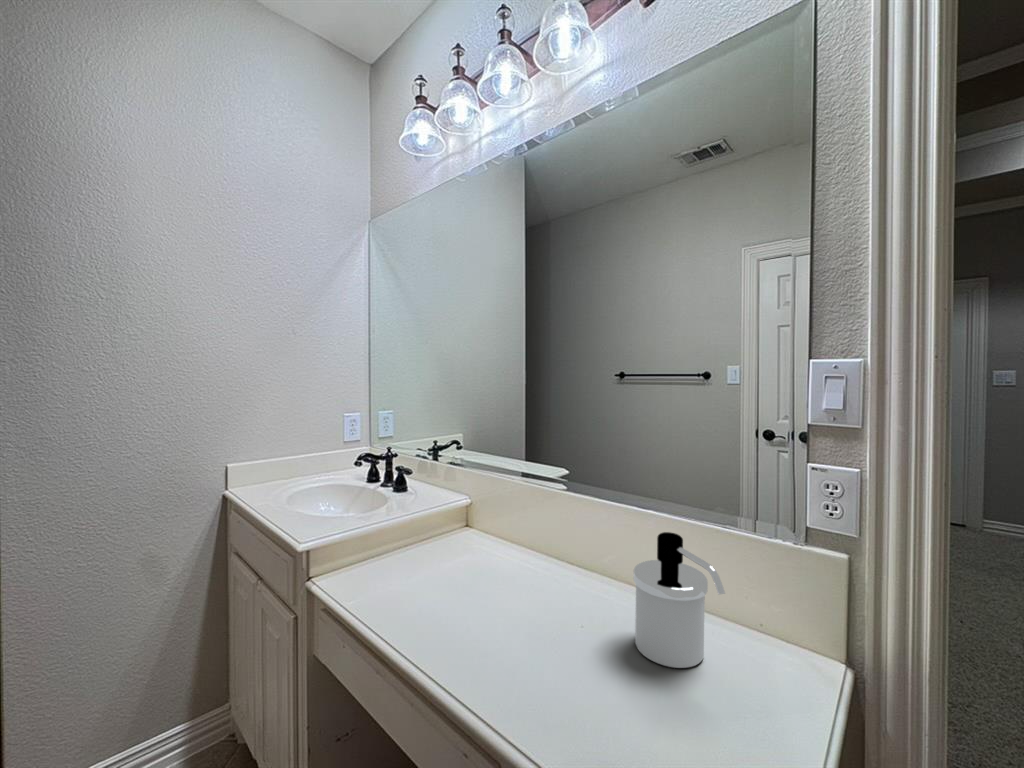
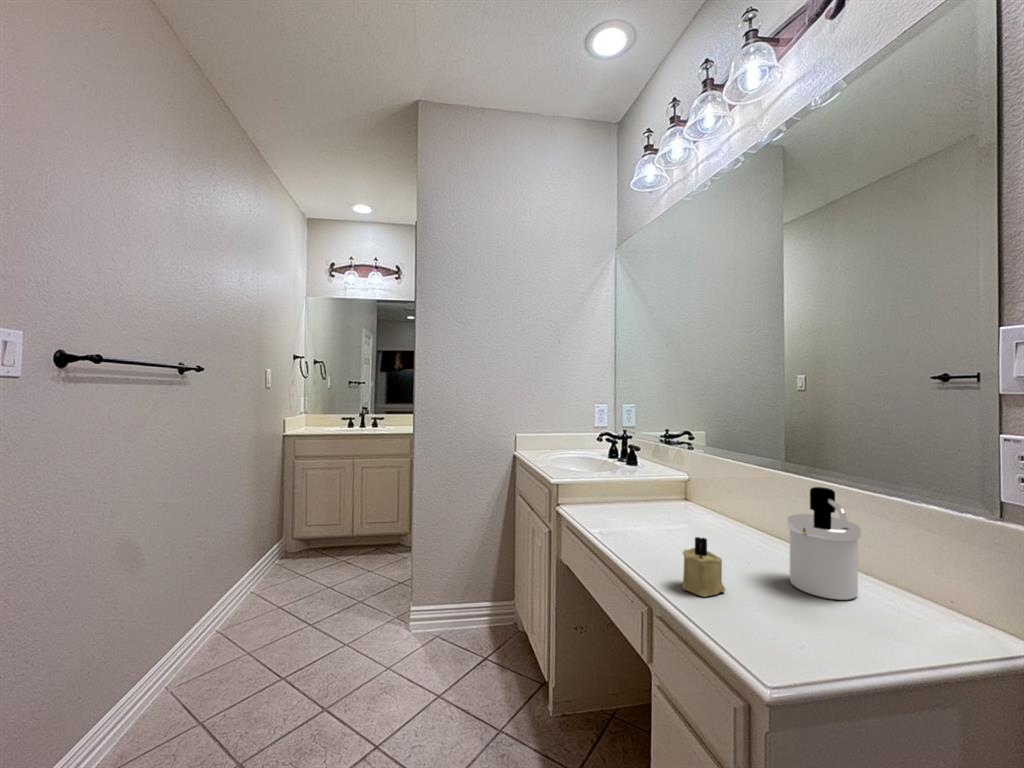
candle: none [541,637,595,731] -> present [682,537,725,597]

